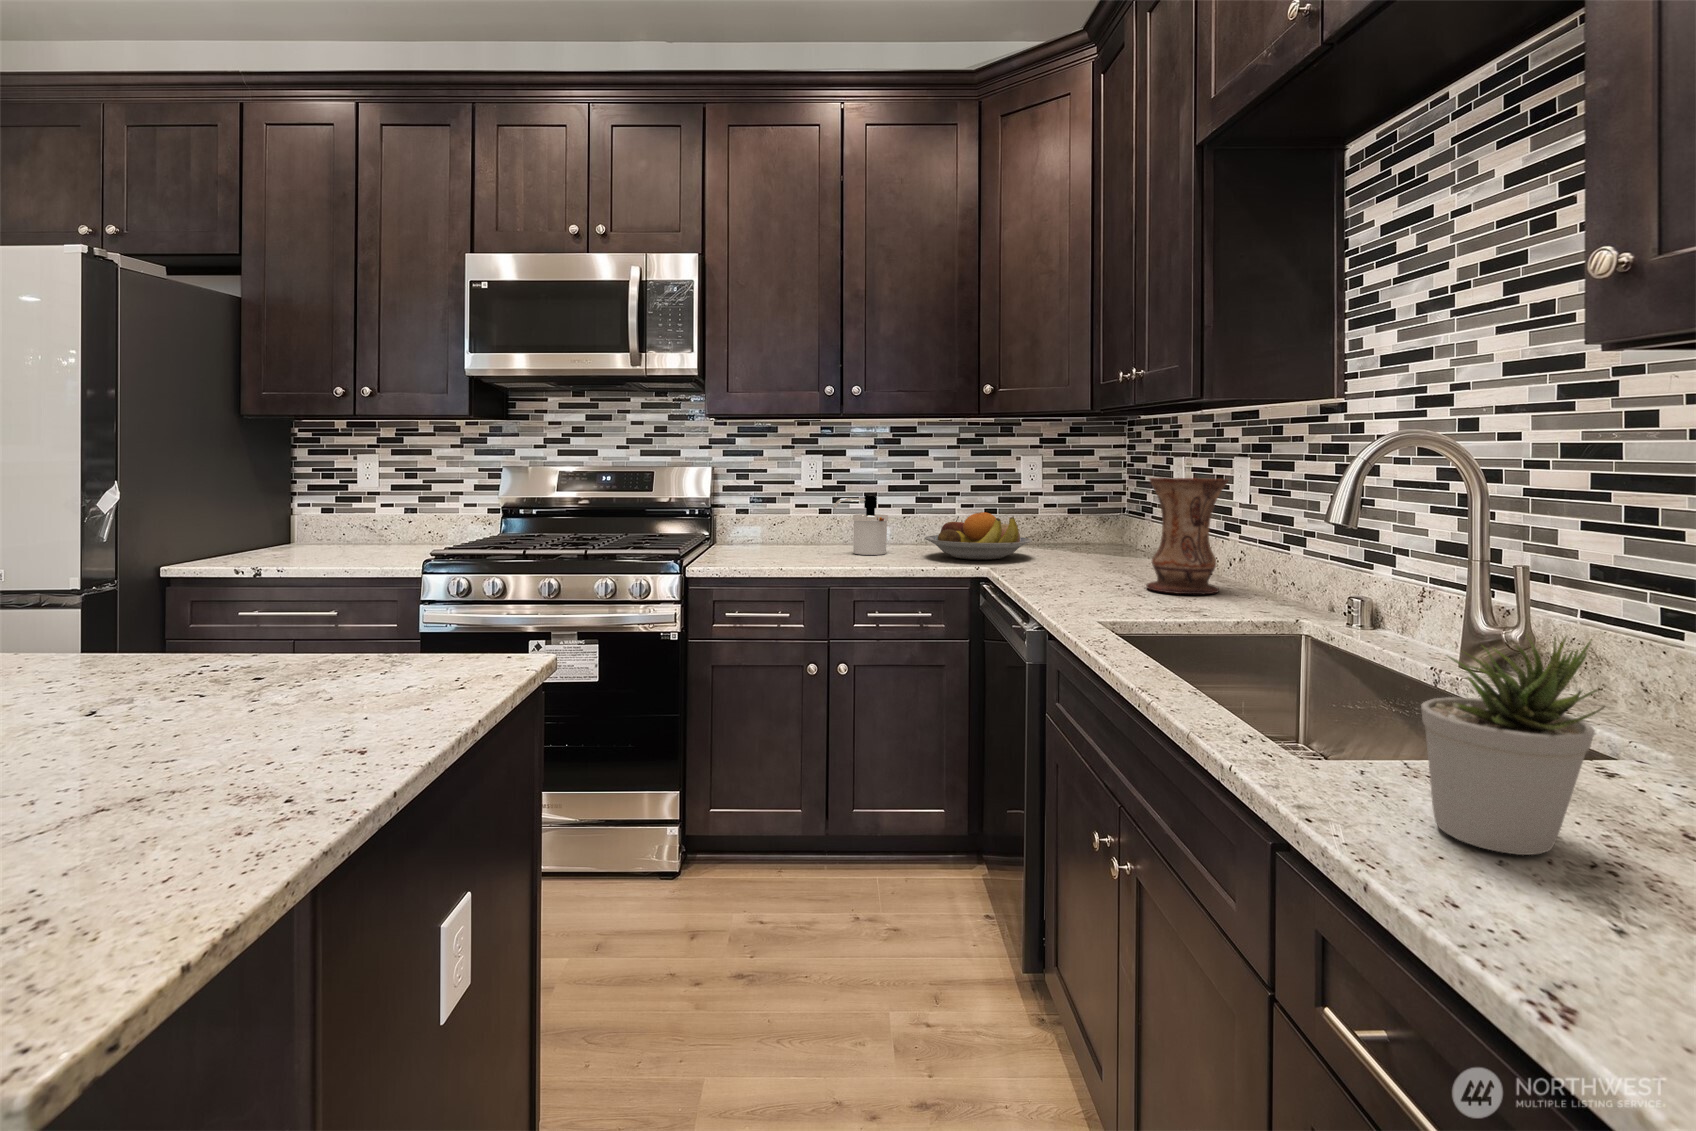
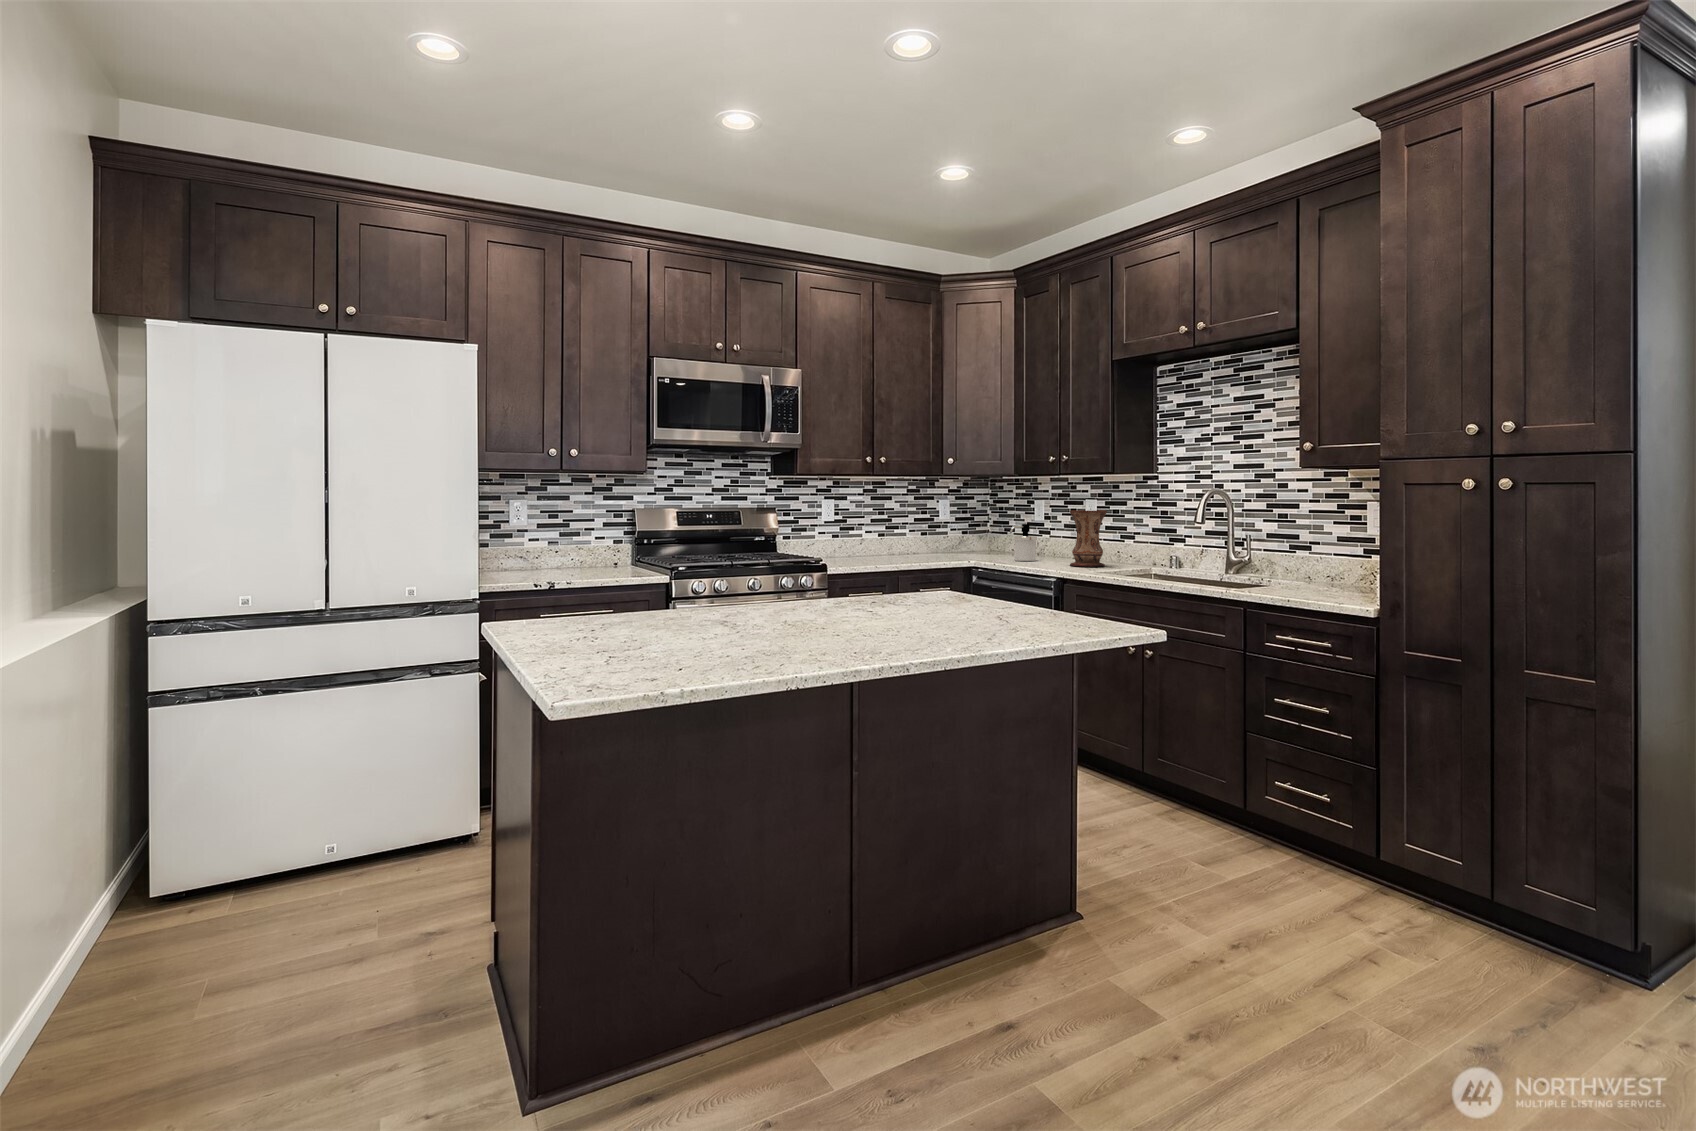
soap dispenser: present [833,495,888,555] -> present [1010,524,1037,561]
fruit bowl: present [925,512,1032,560] -> none [913,533,977,560]
potted plant: present [1421,636,1605,855] -> none [1289,543,1332,600]

